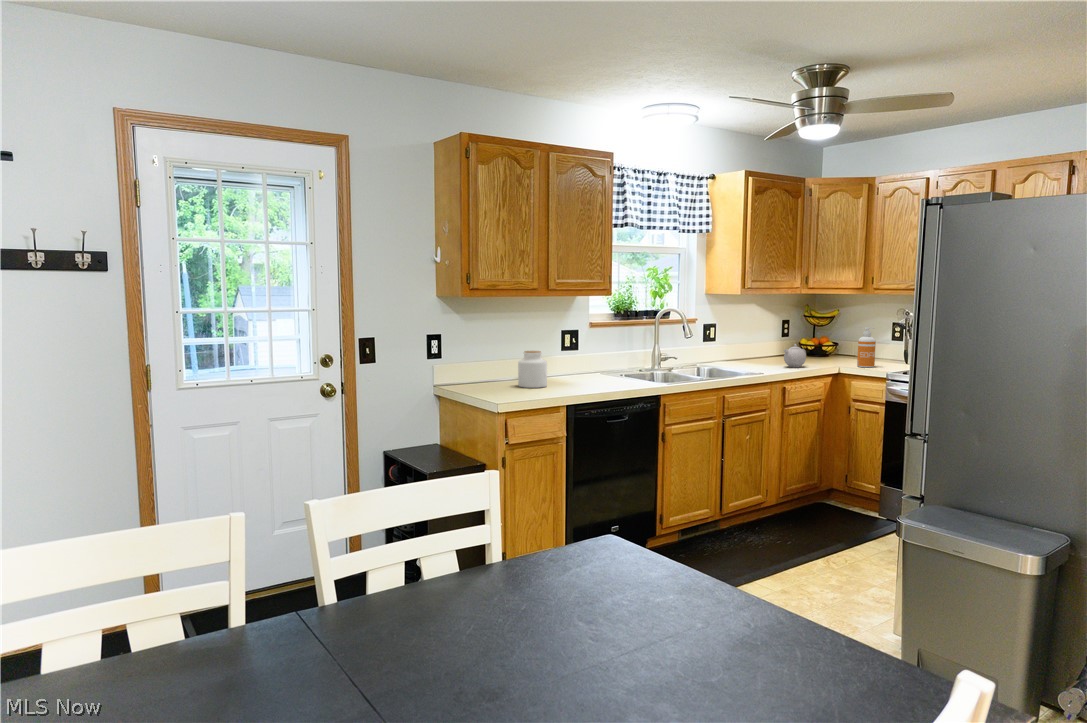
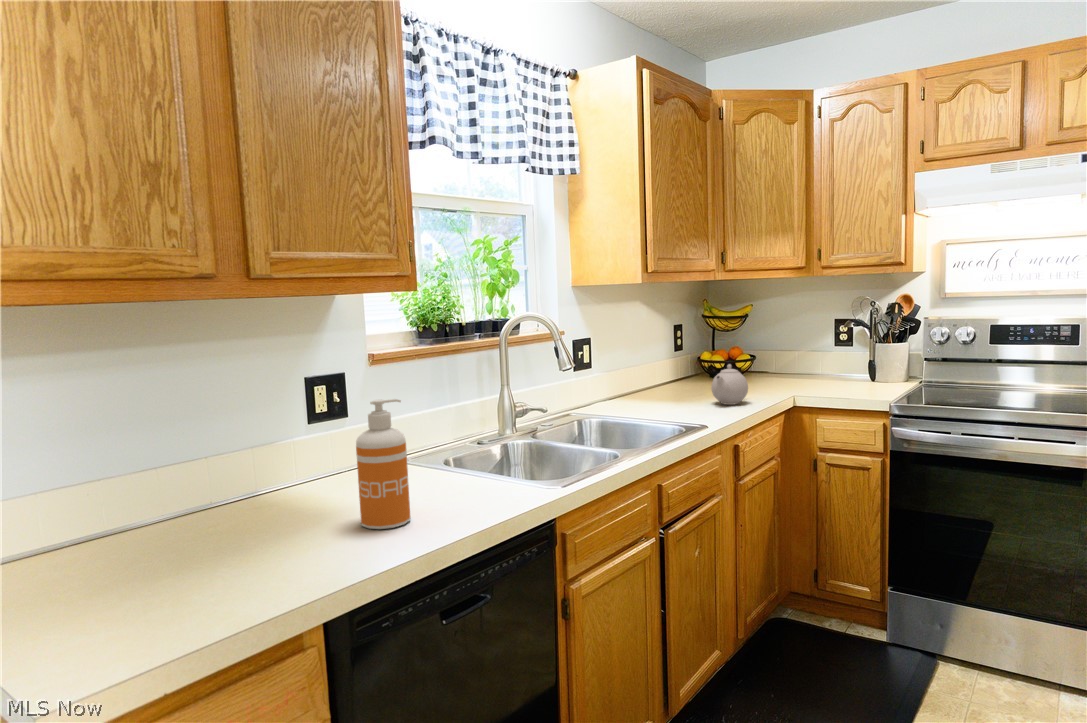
soap dispenser: present [857,327,876,367] -> present [356,399,411,529]
jar: present [518,351,547,388] -> none [173,446,265,560]

